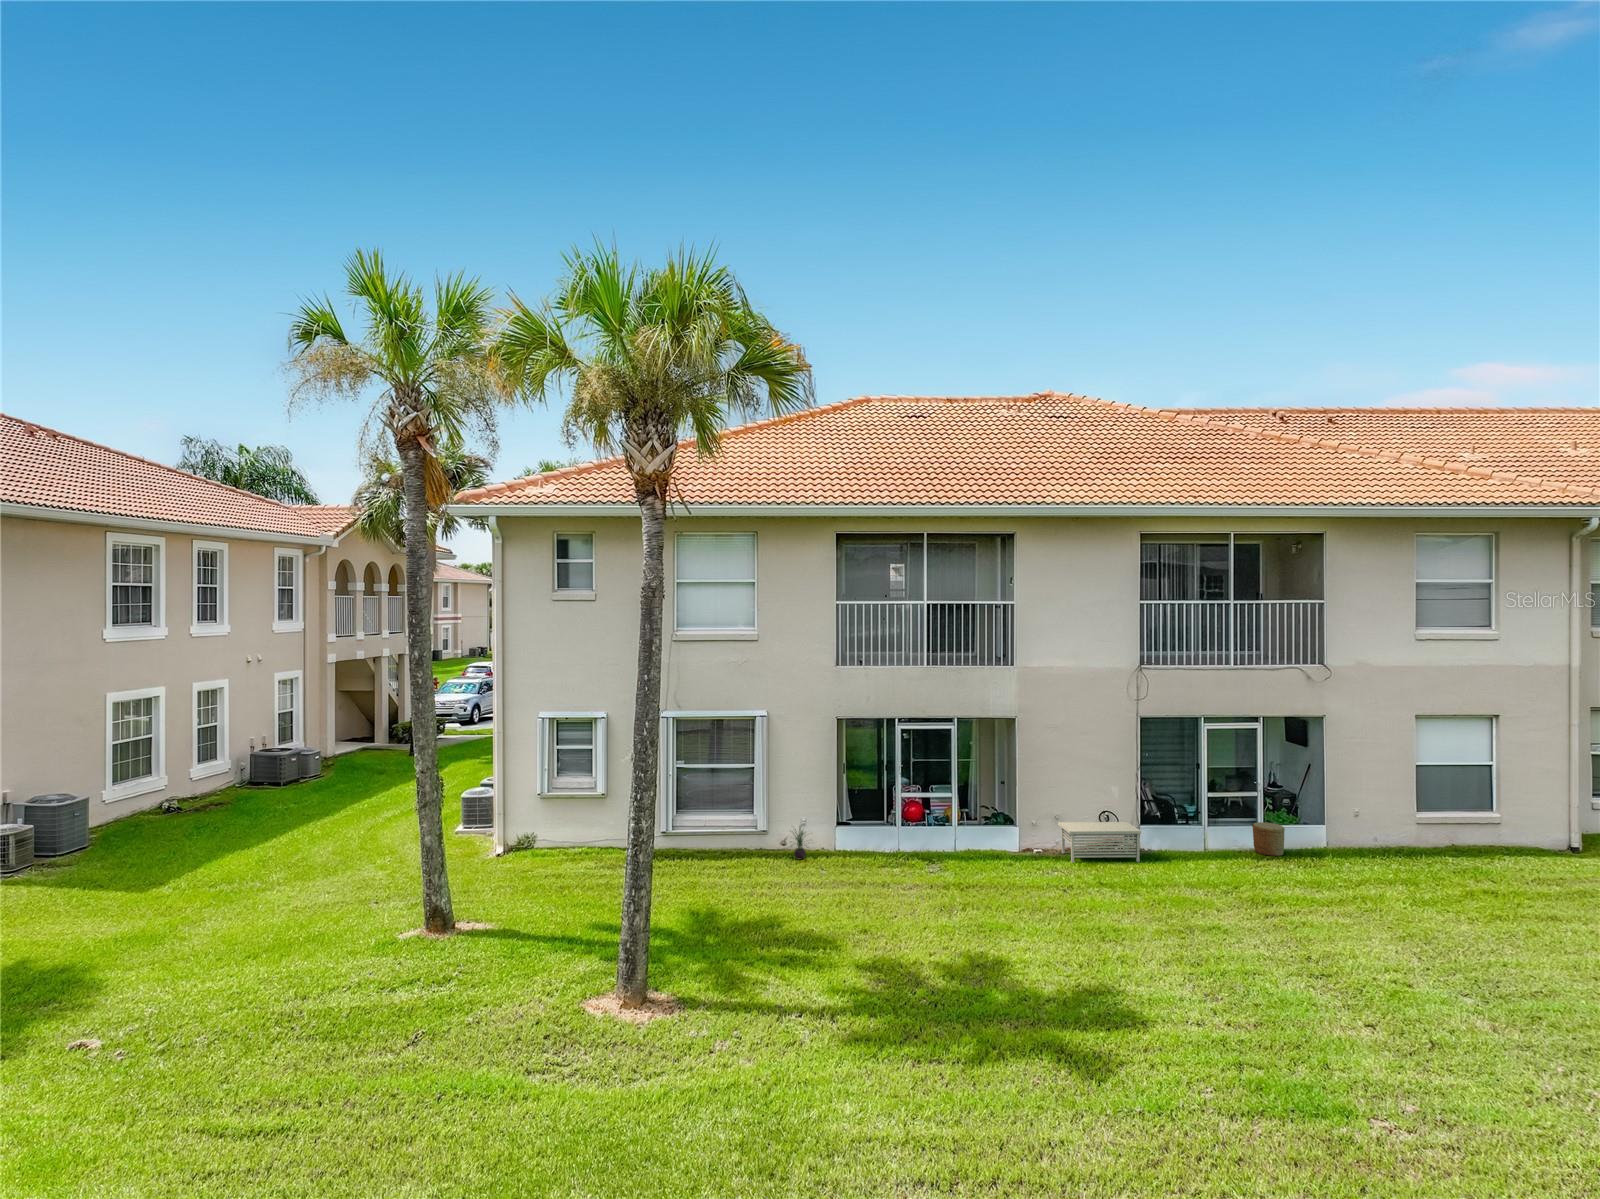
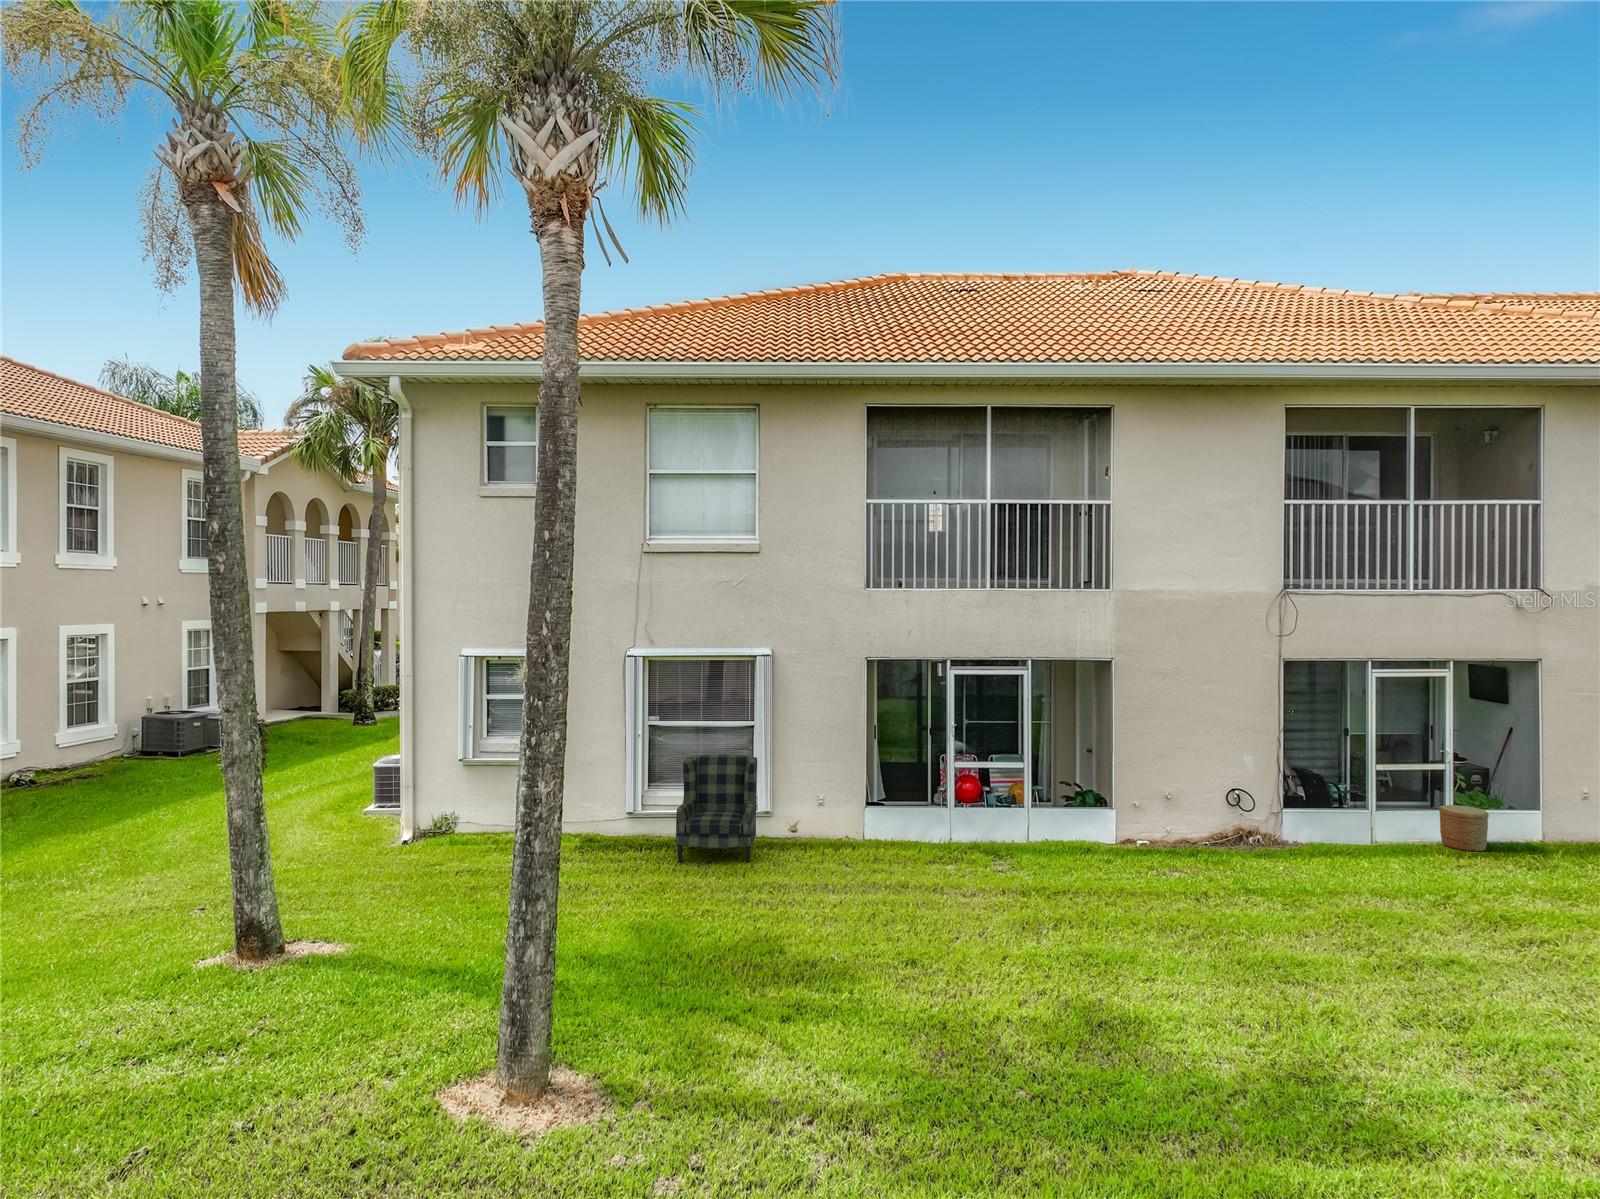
chair: none [701,790,758,869] -> present [676,754,757,863]
storage bench: present [1058,822,1141,862] -> none [1170,802,1292,858]
decorative plant: present [794,825,806,859] -> none [789,802,838,850]

